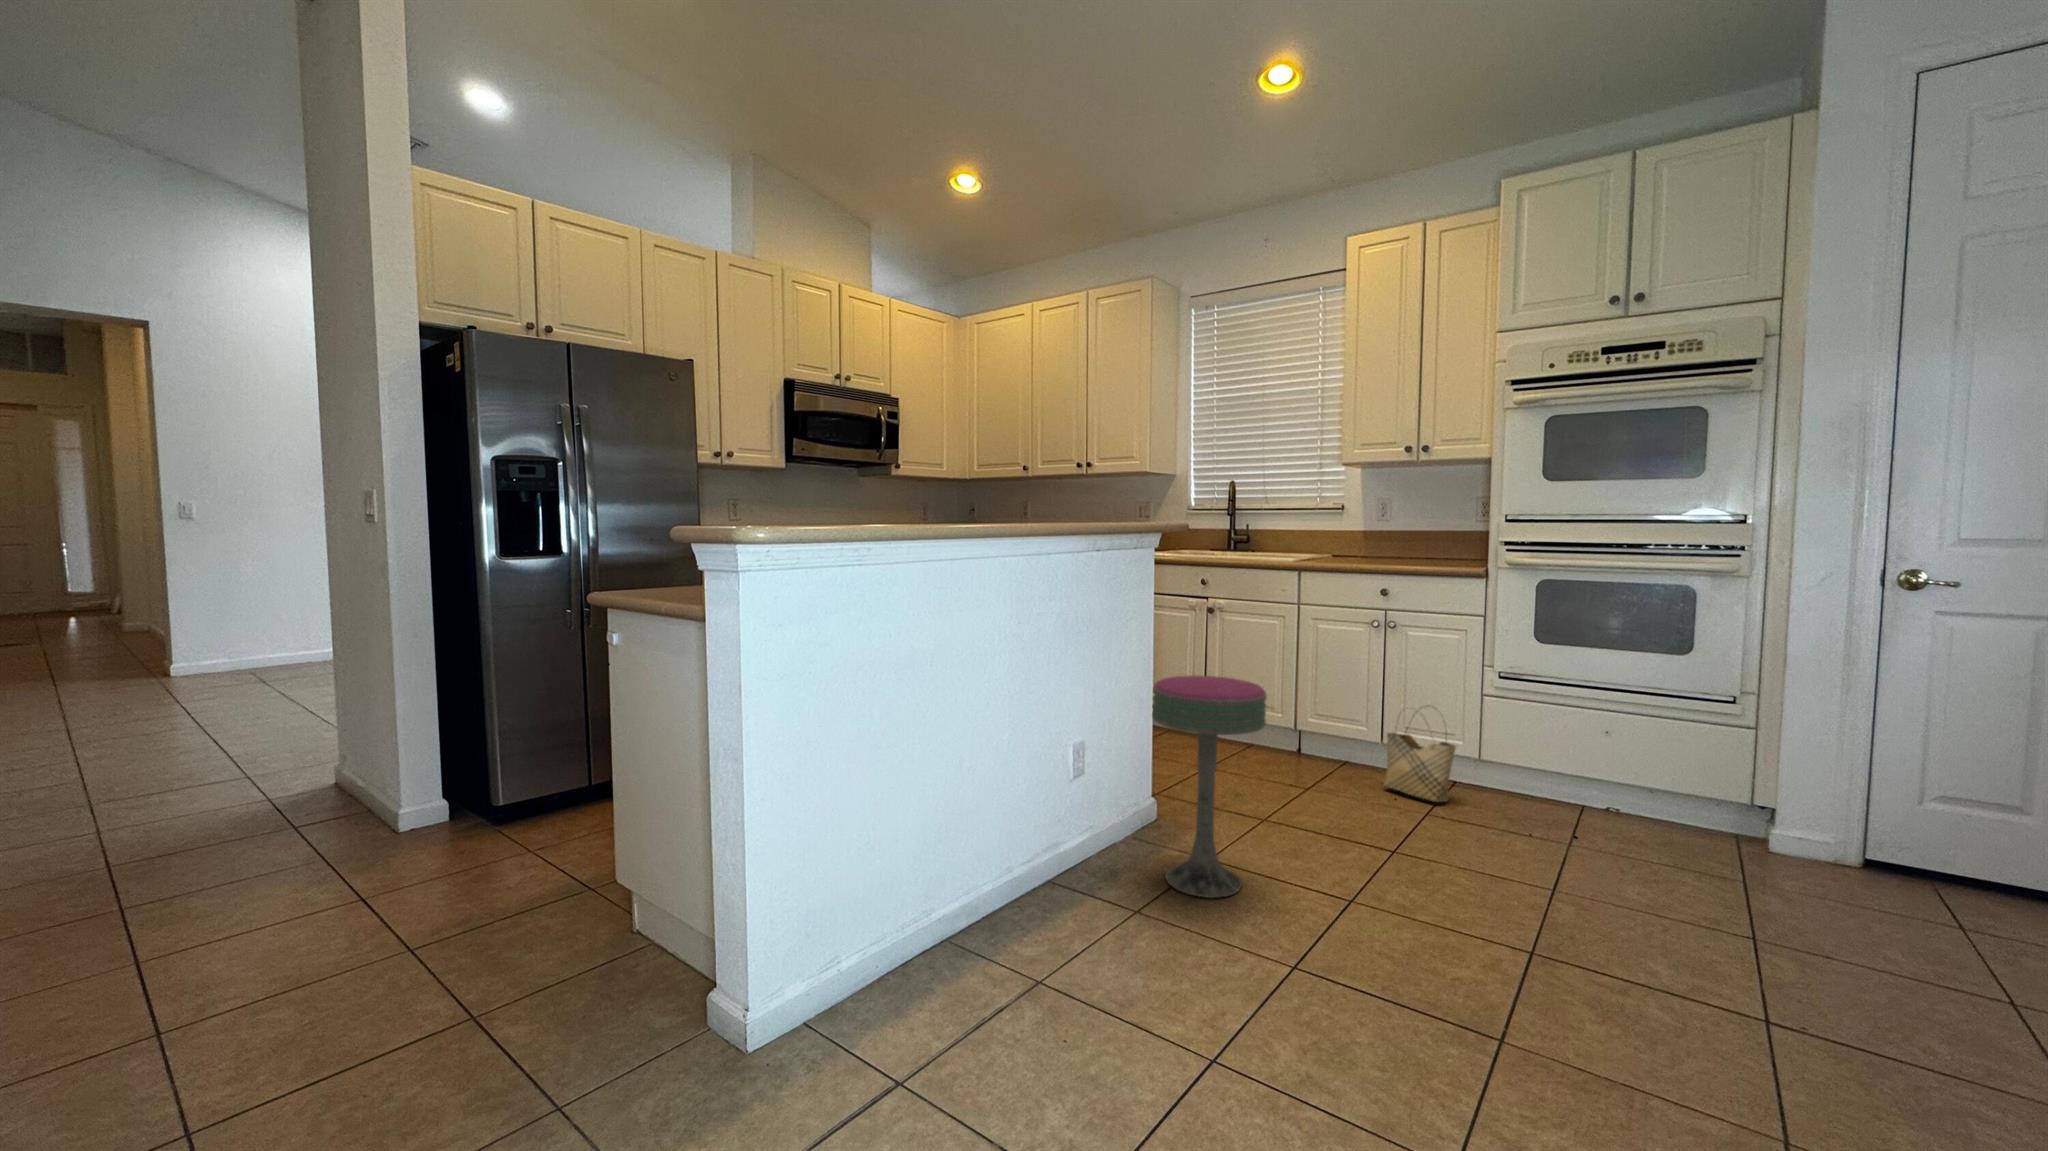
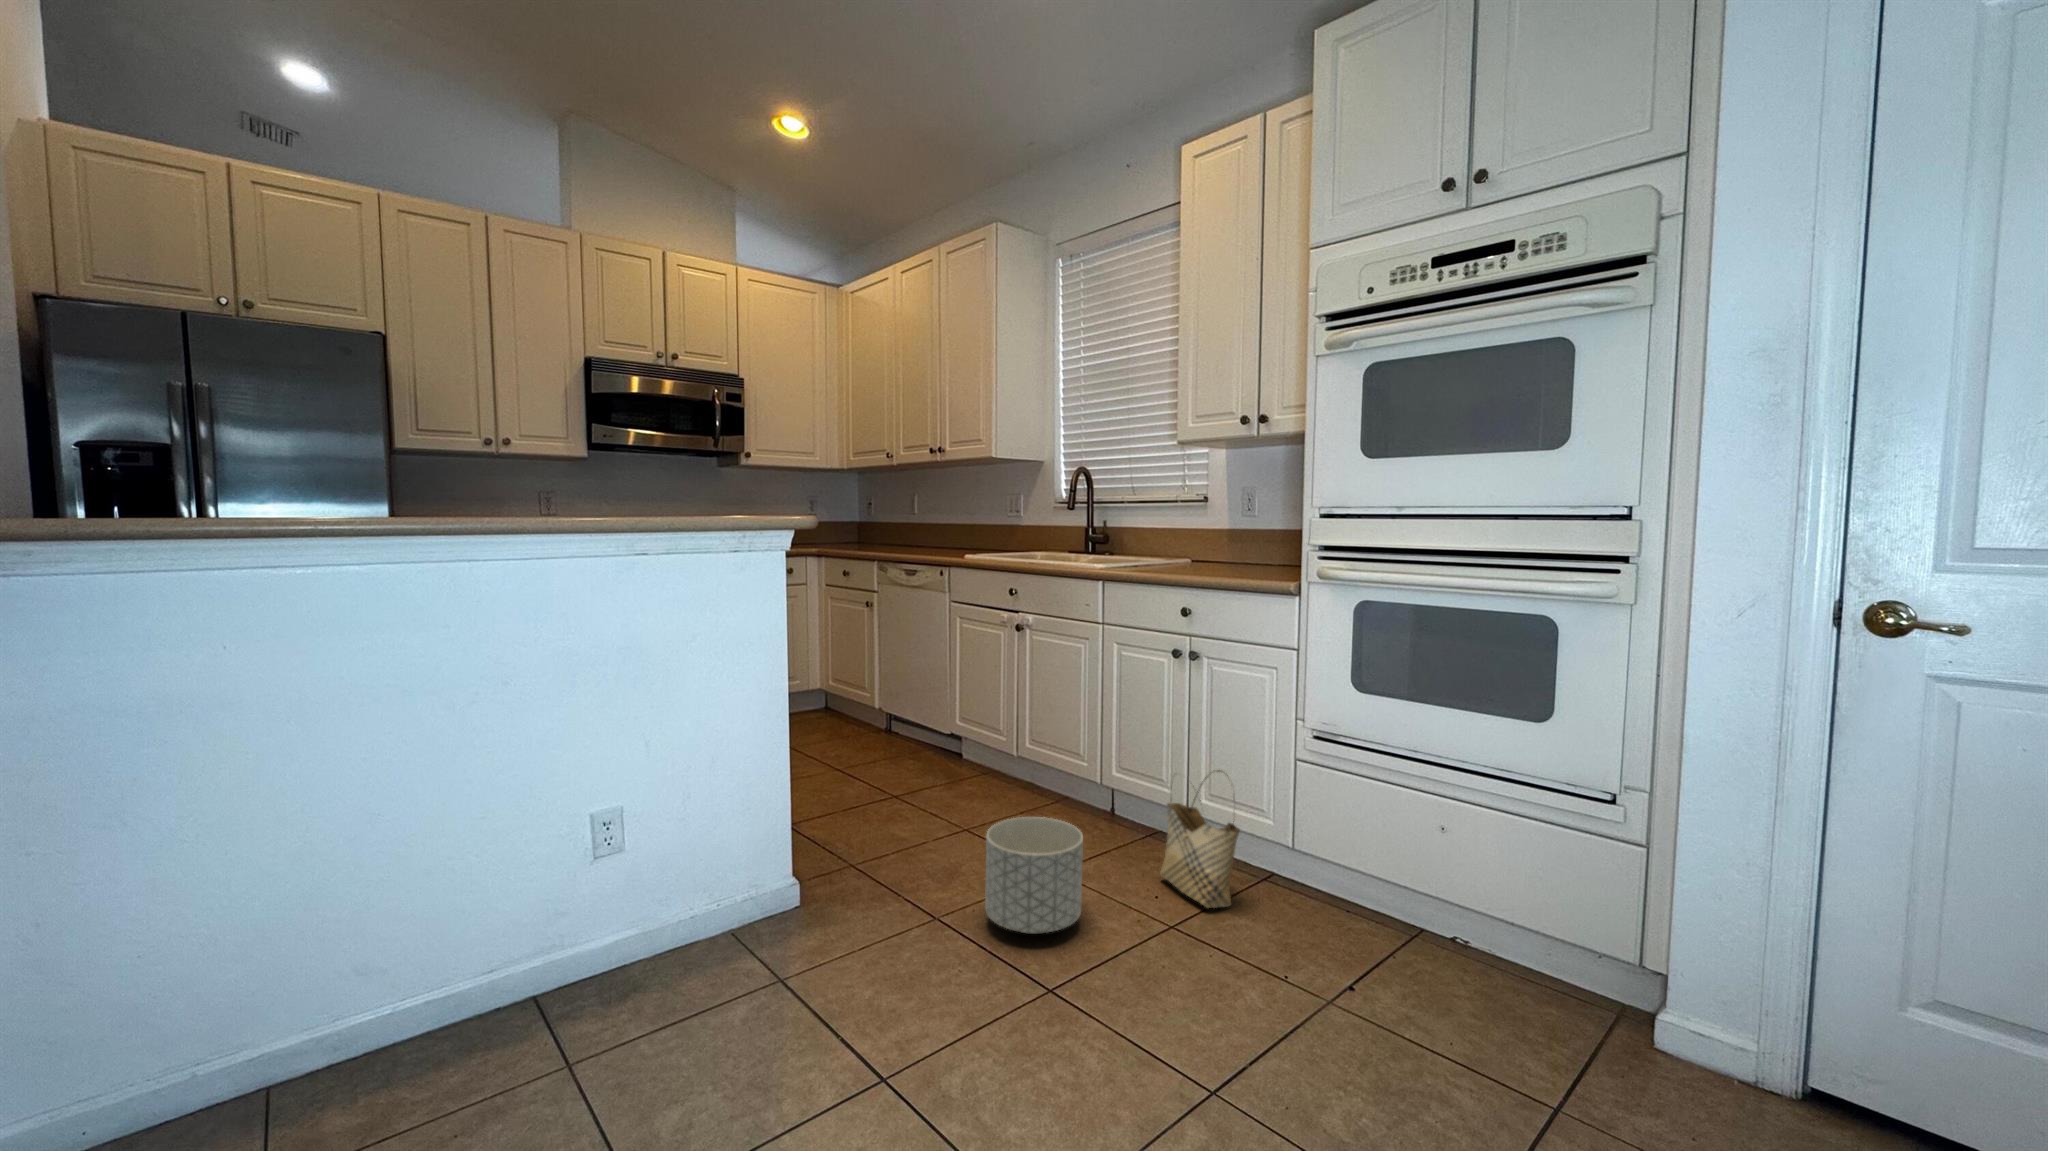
bar stool: present [1152,675,1267,898] -> none [646,729,813,1055]
planter: none [1293,743,1370,824] -> present [985,817,1083,934]

